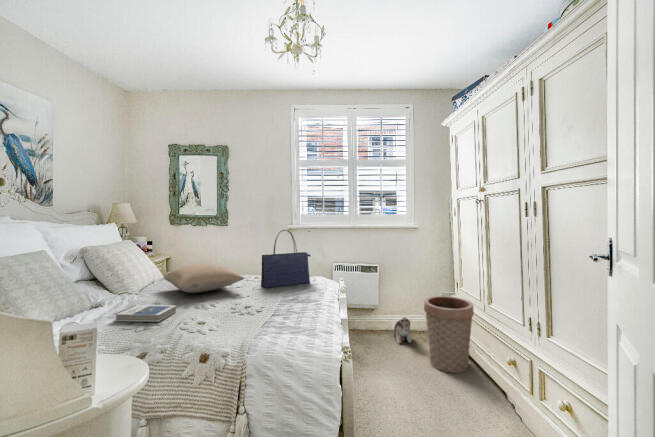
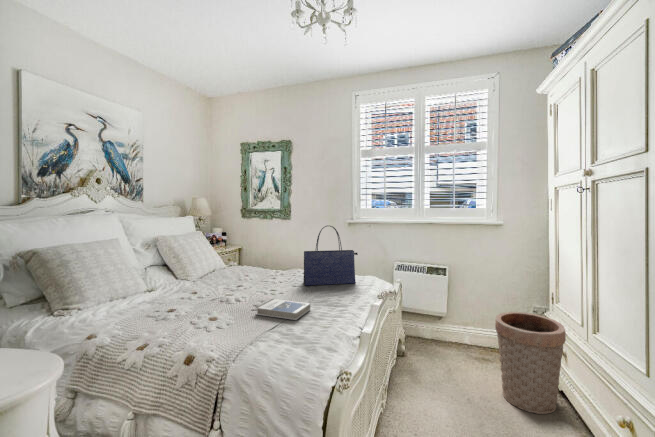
pillow: present [164,264,244,293] -> none [215,258,282,285]
hardback book: present [114,305,176,322] -> present [256,299,310,320]
plush toy: present [394,317,411,344] -> none [465,332,485,363]

